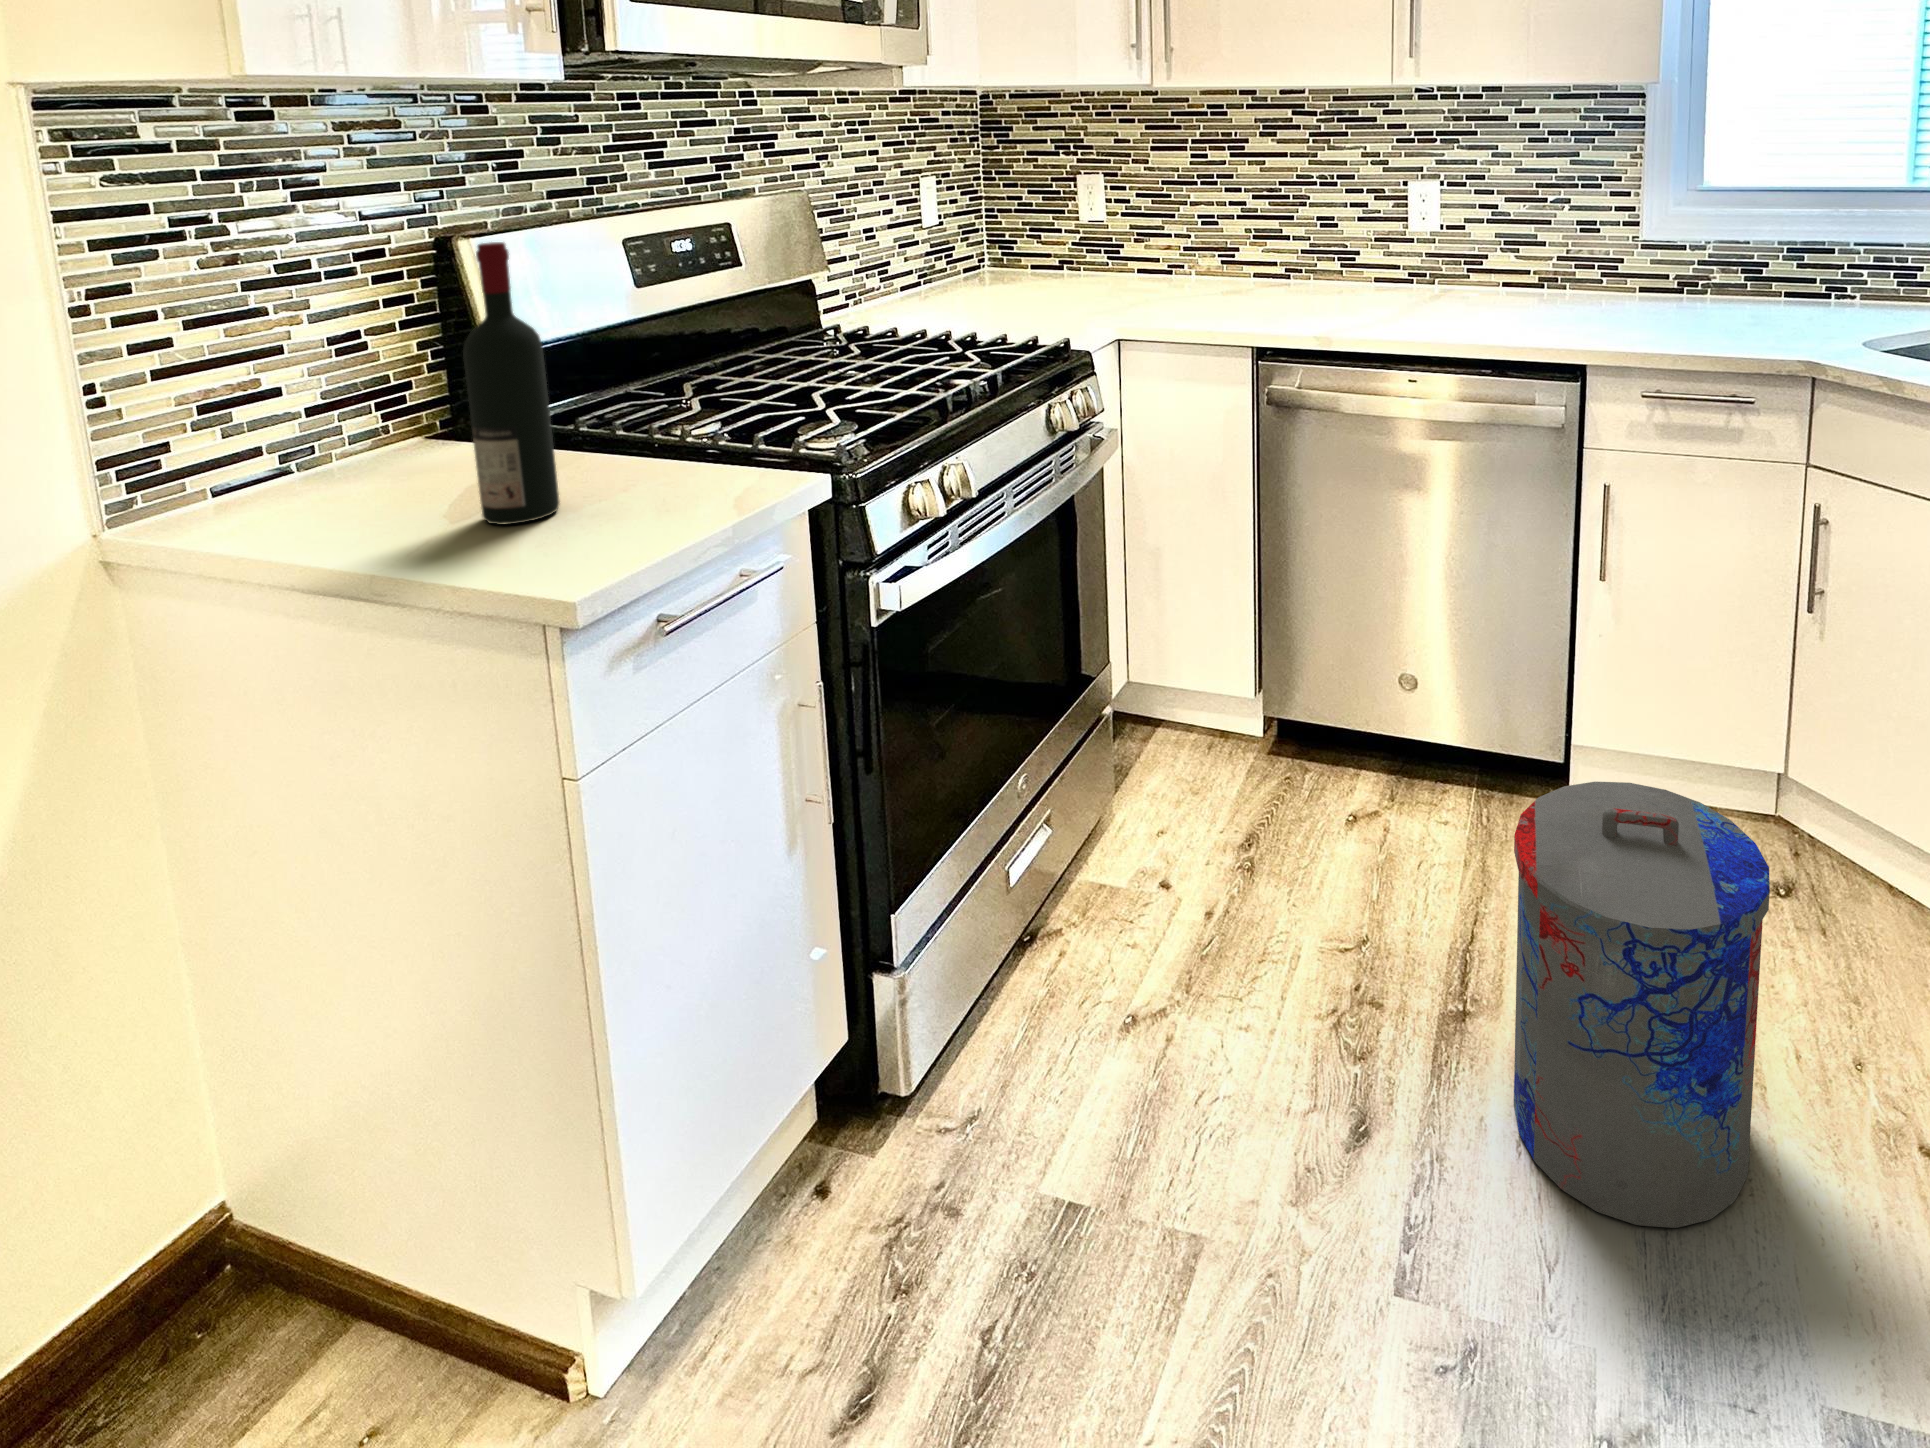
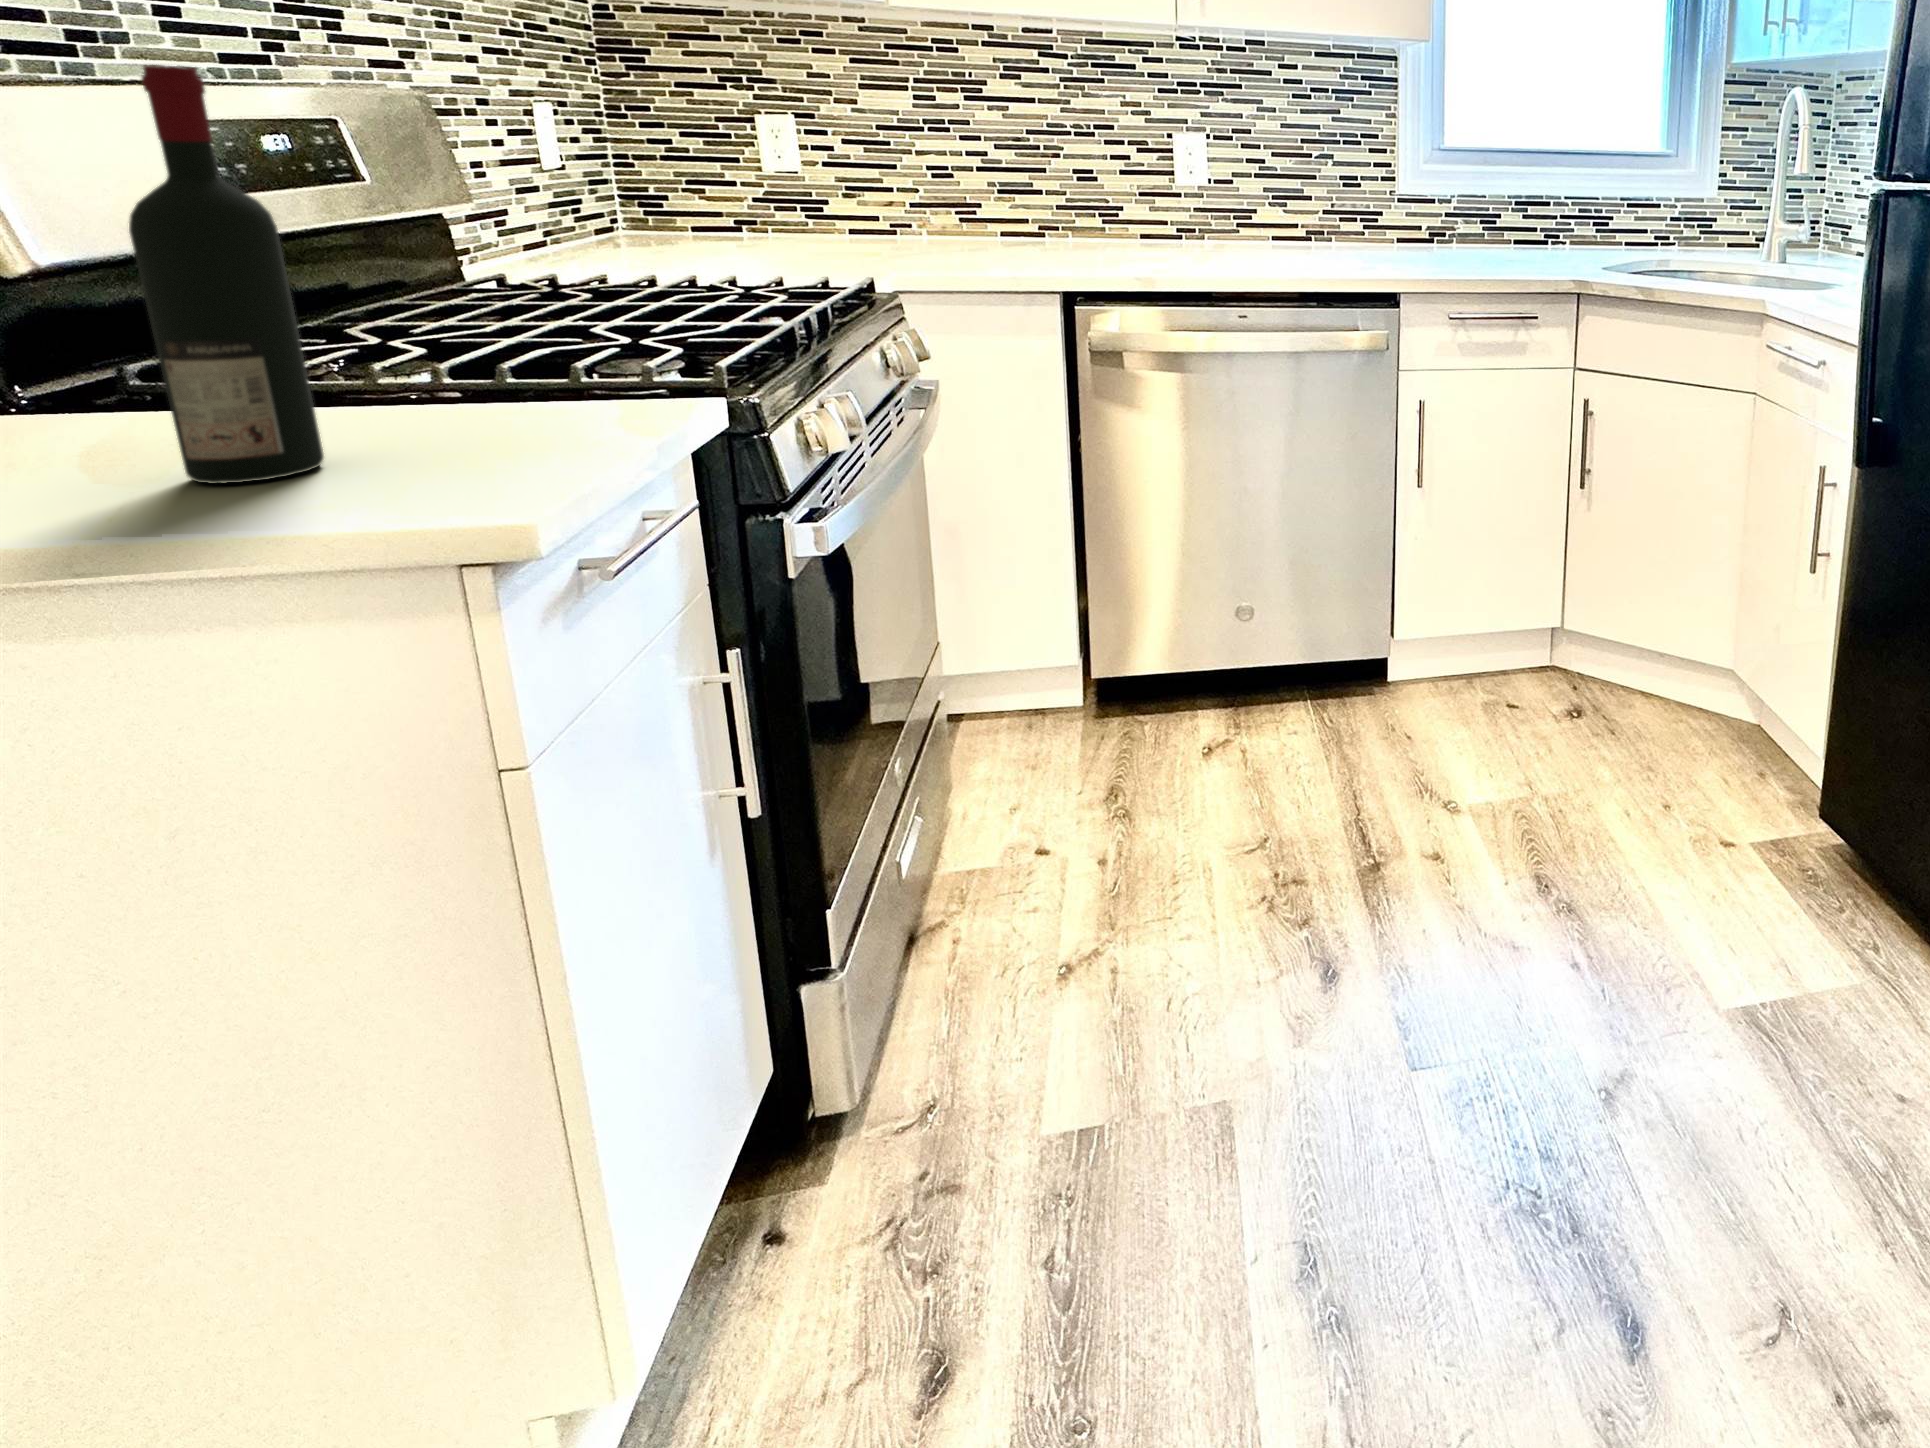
trash can: present [1514,782,1770,1228] -> none [1440,623,1638,952]

